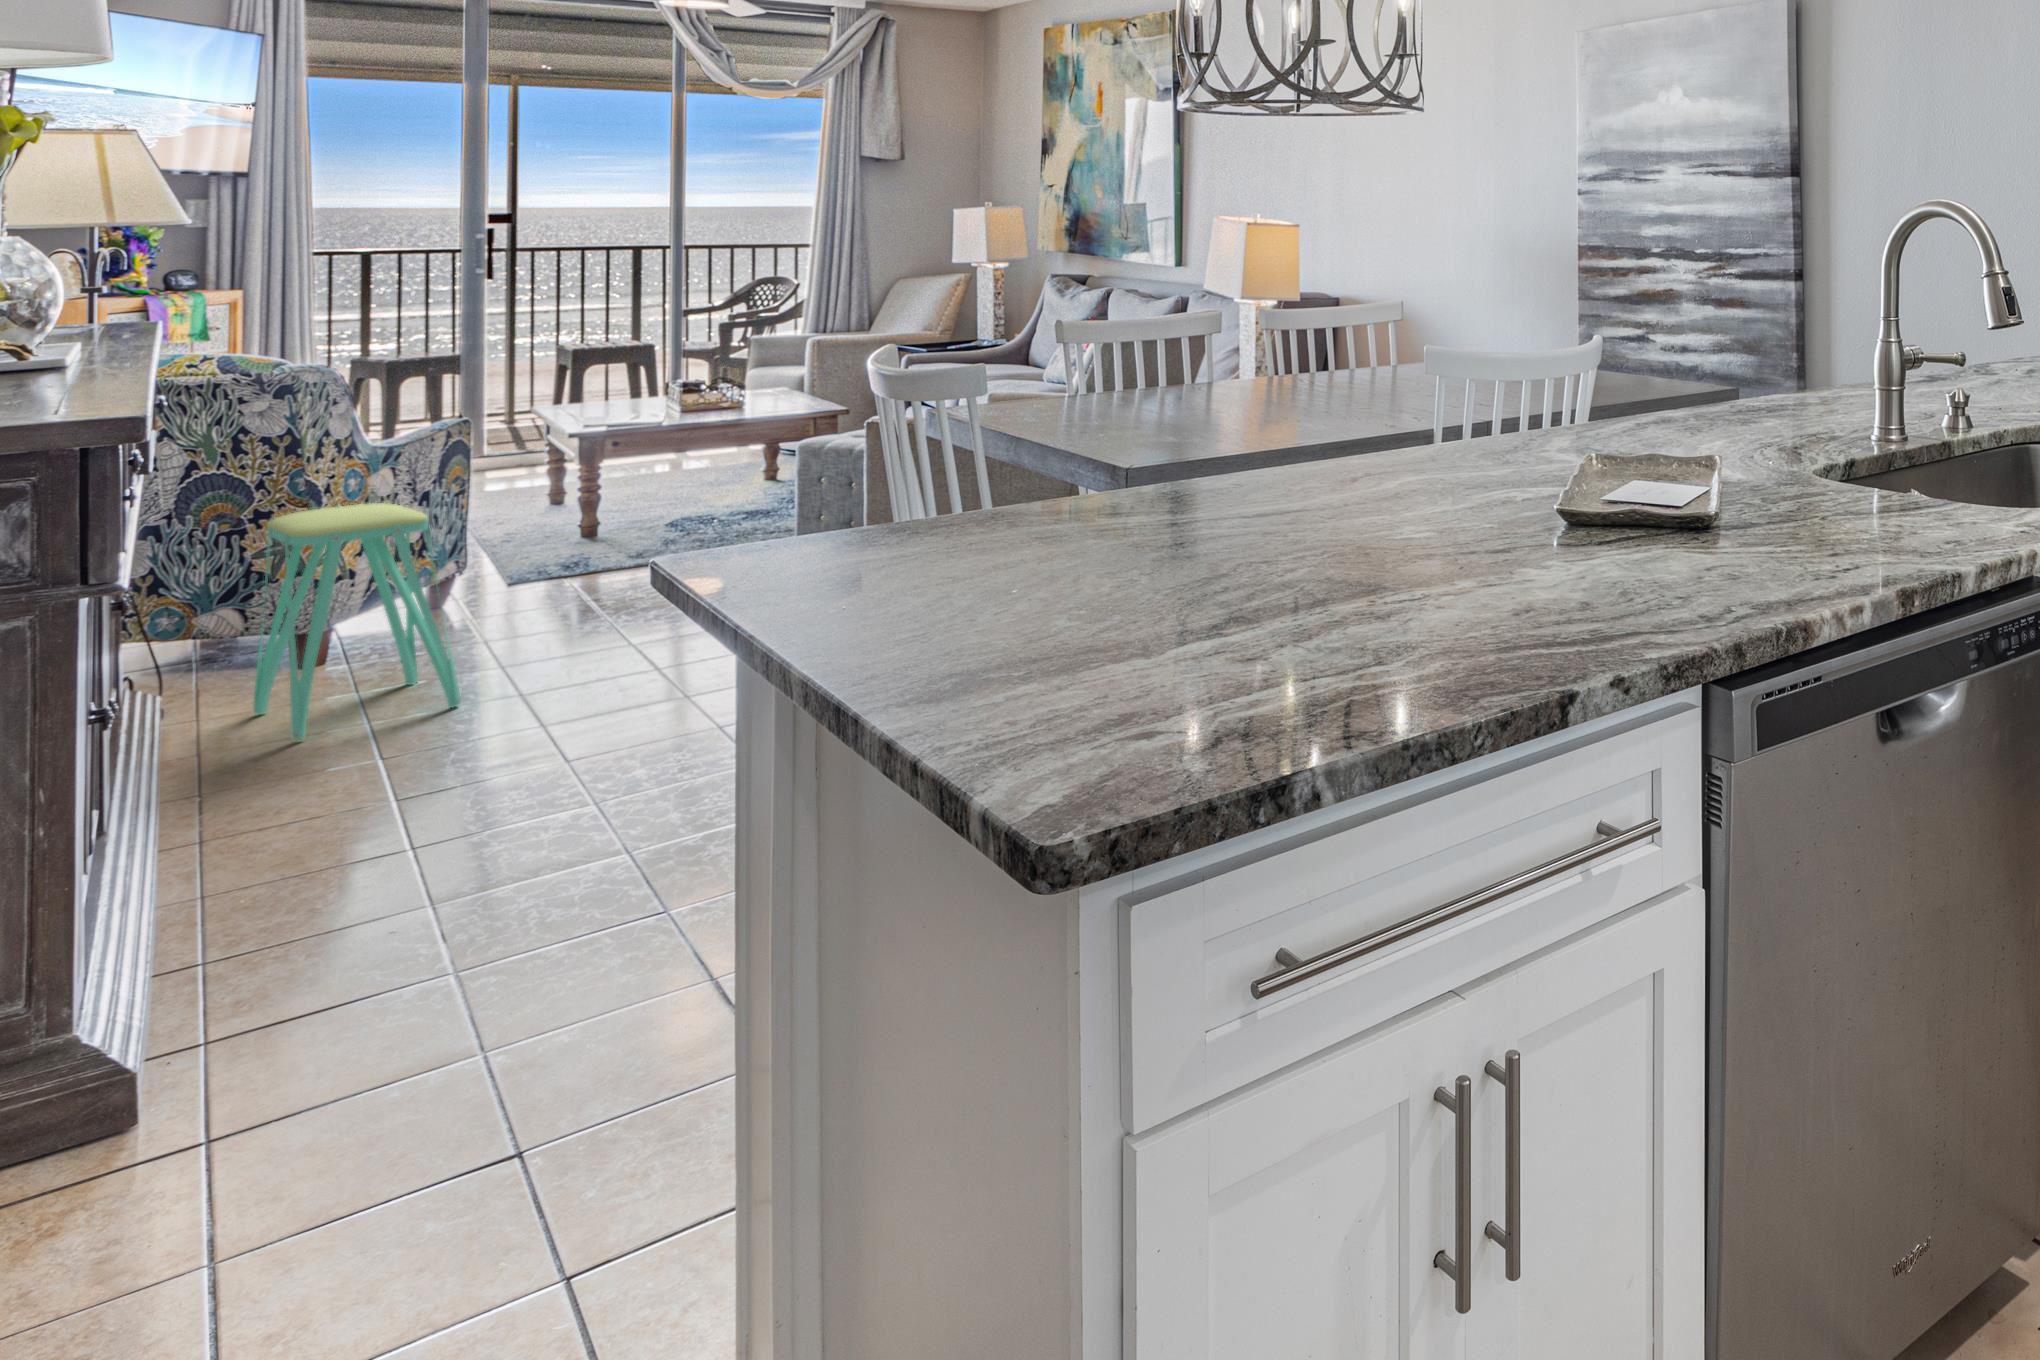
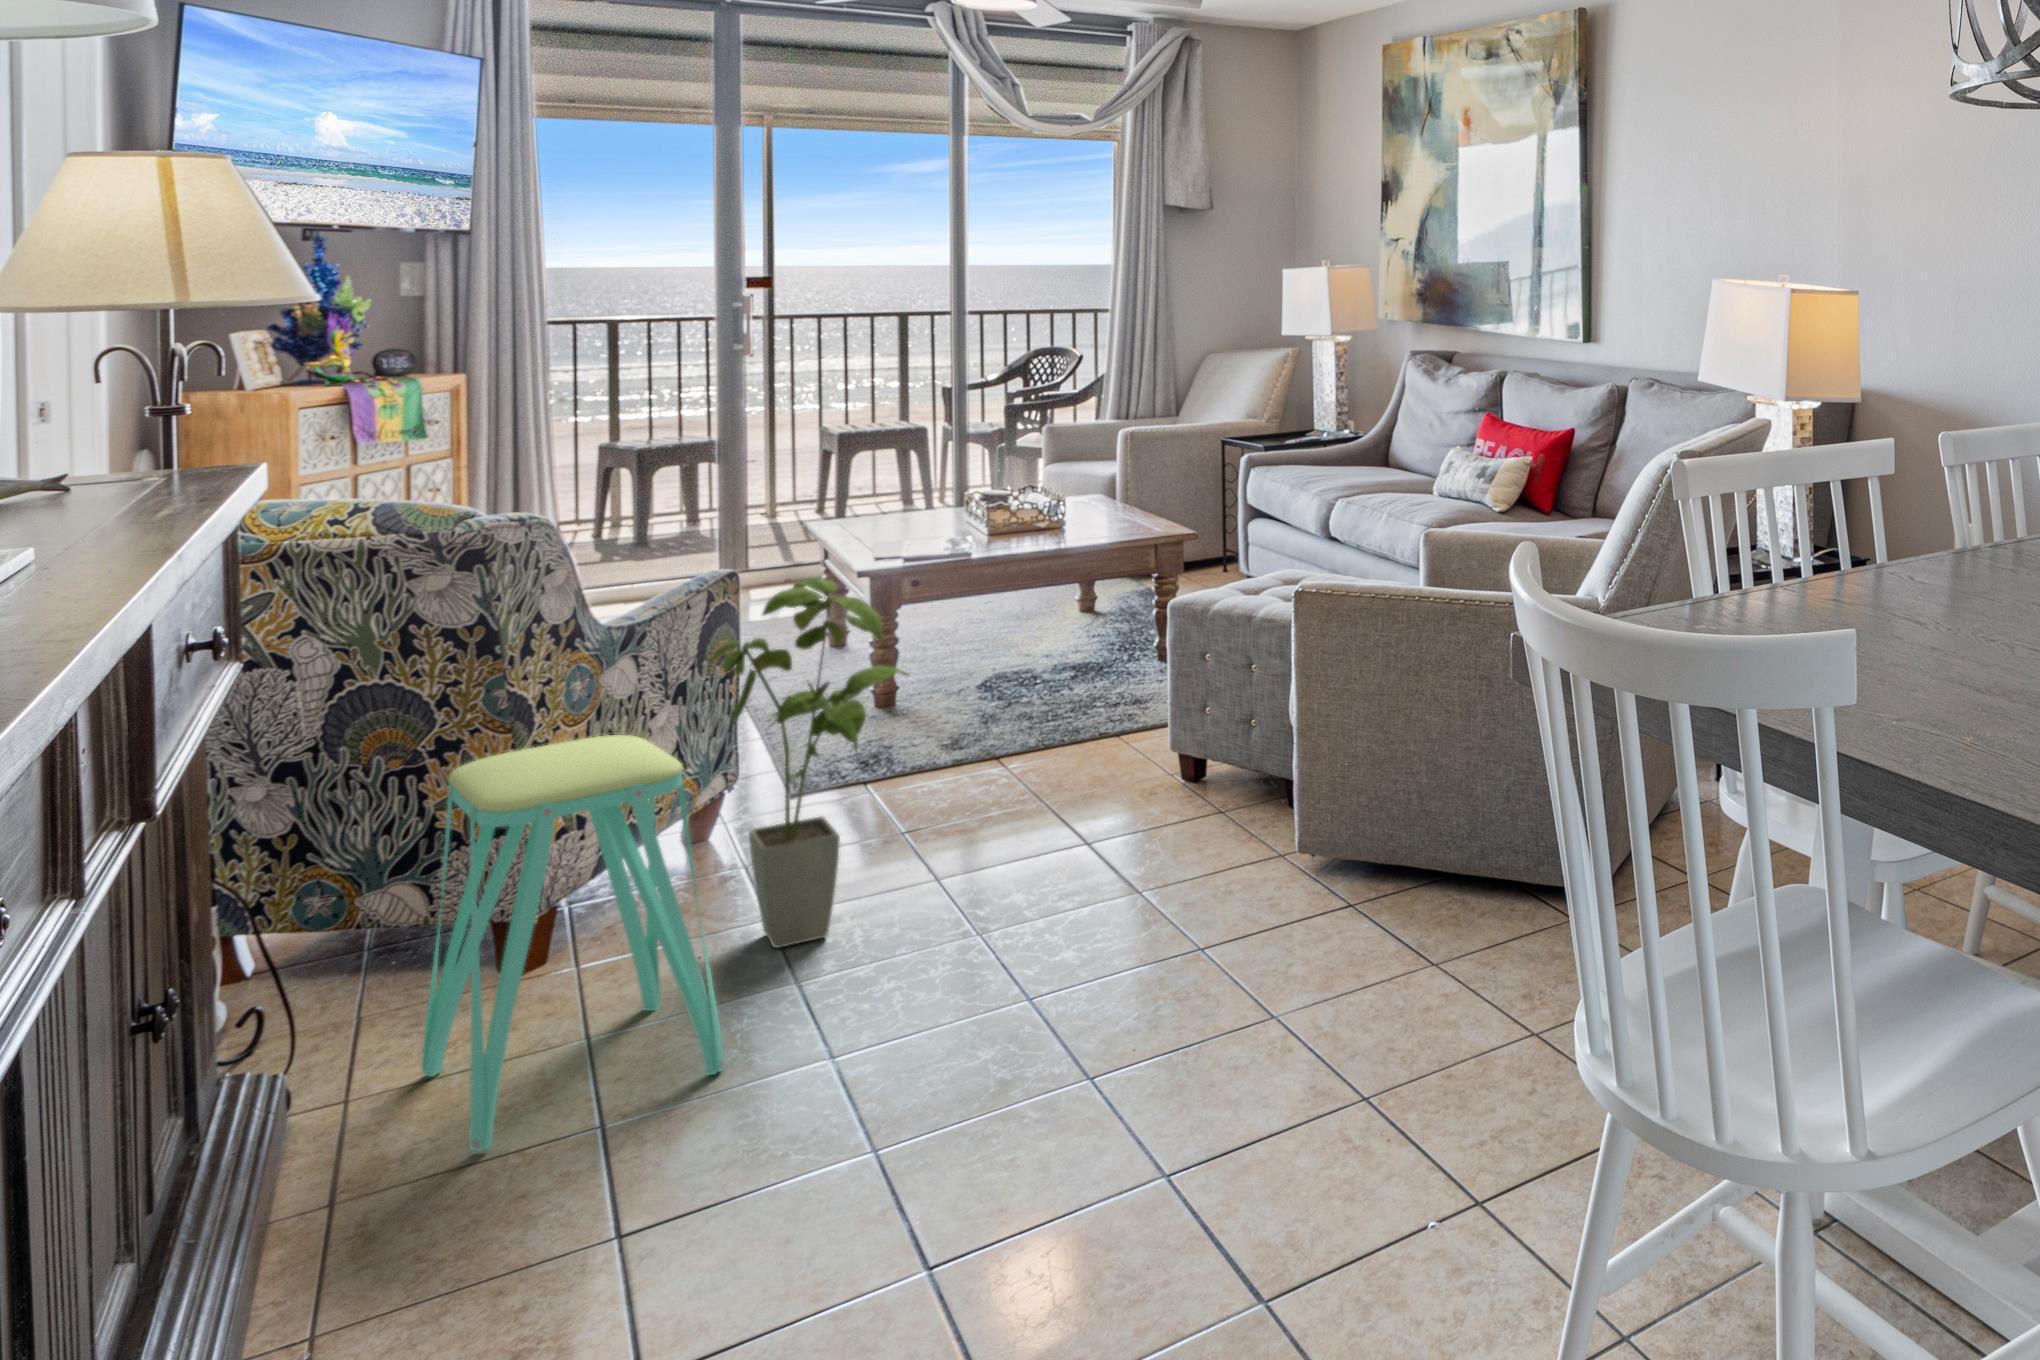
house plant: none [446,411,598,656] -> present [709,578,907,948]

